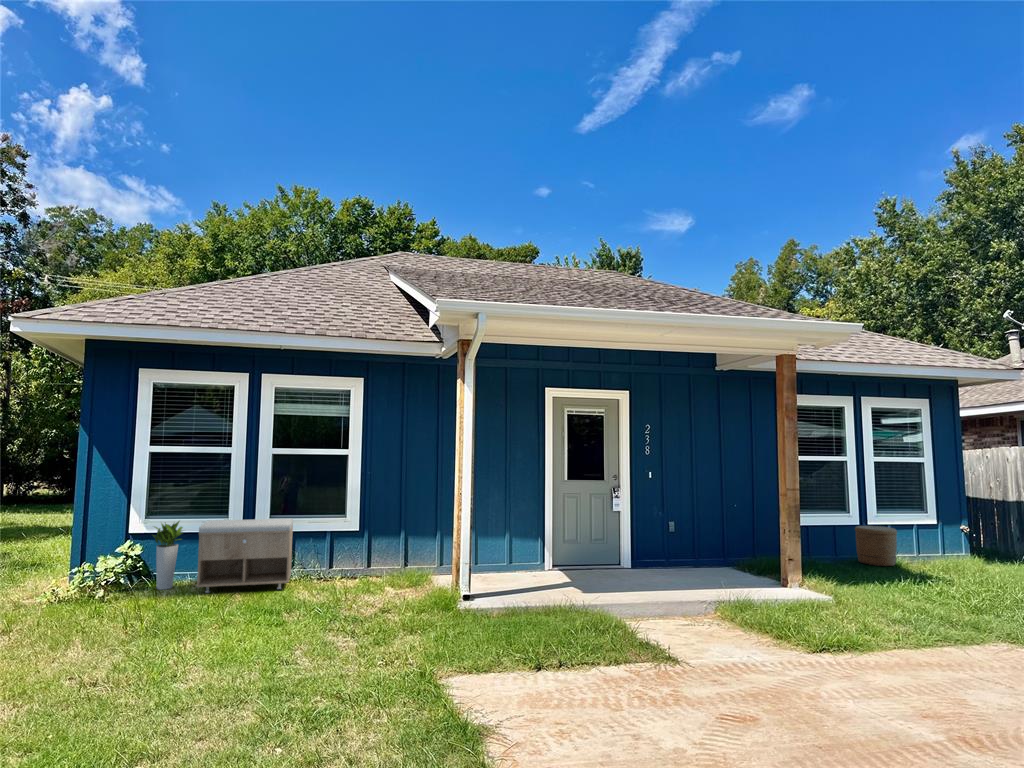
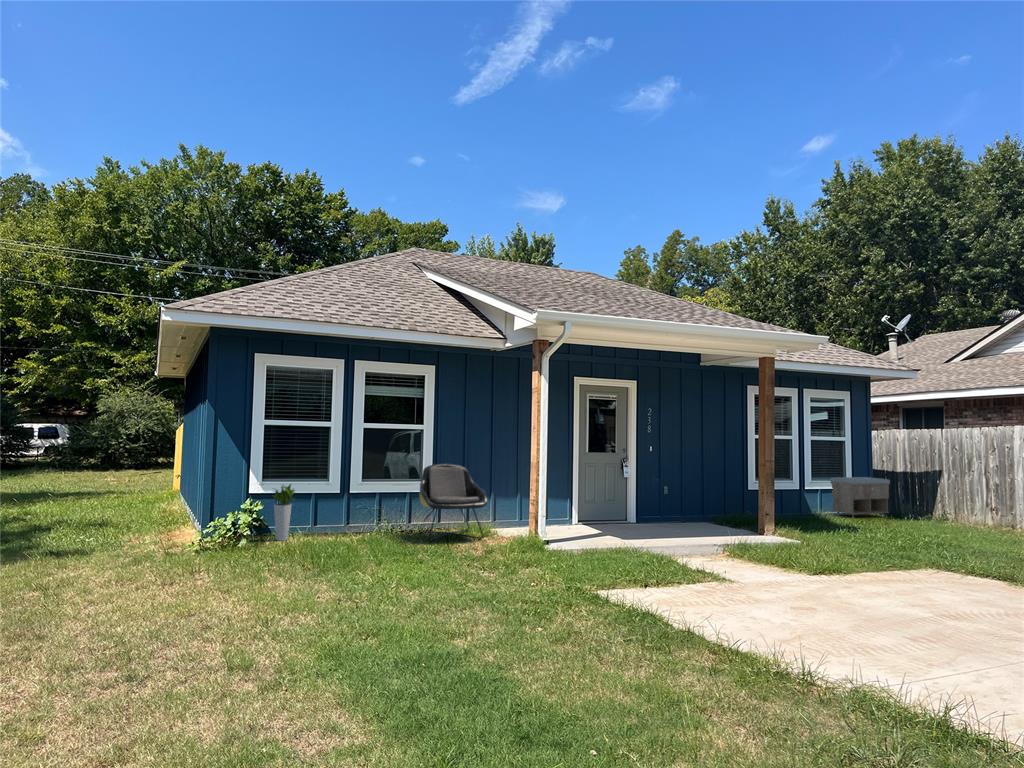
lounge chair: none [329,495,412,594] -> present [417,463,488,542]
storage bench: present [197,519,293,593] -> present [830,477,890,518]
woven basket: present [855,526,897,566] -> none [796,489,828,520]

